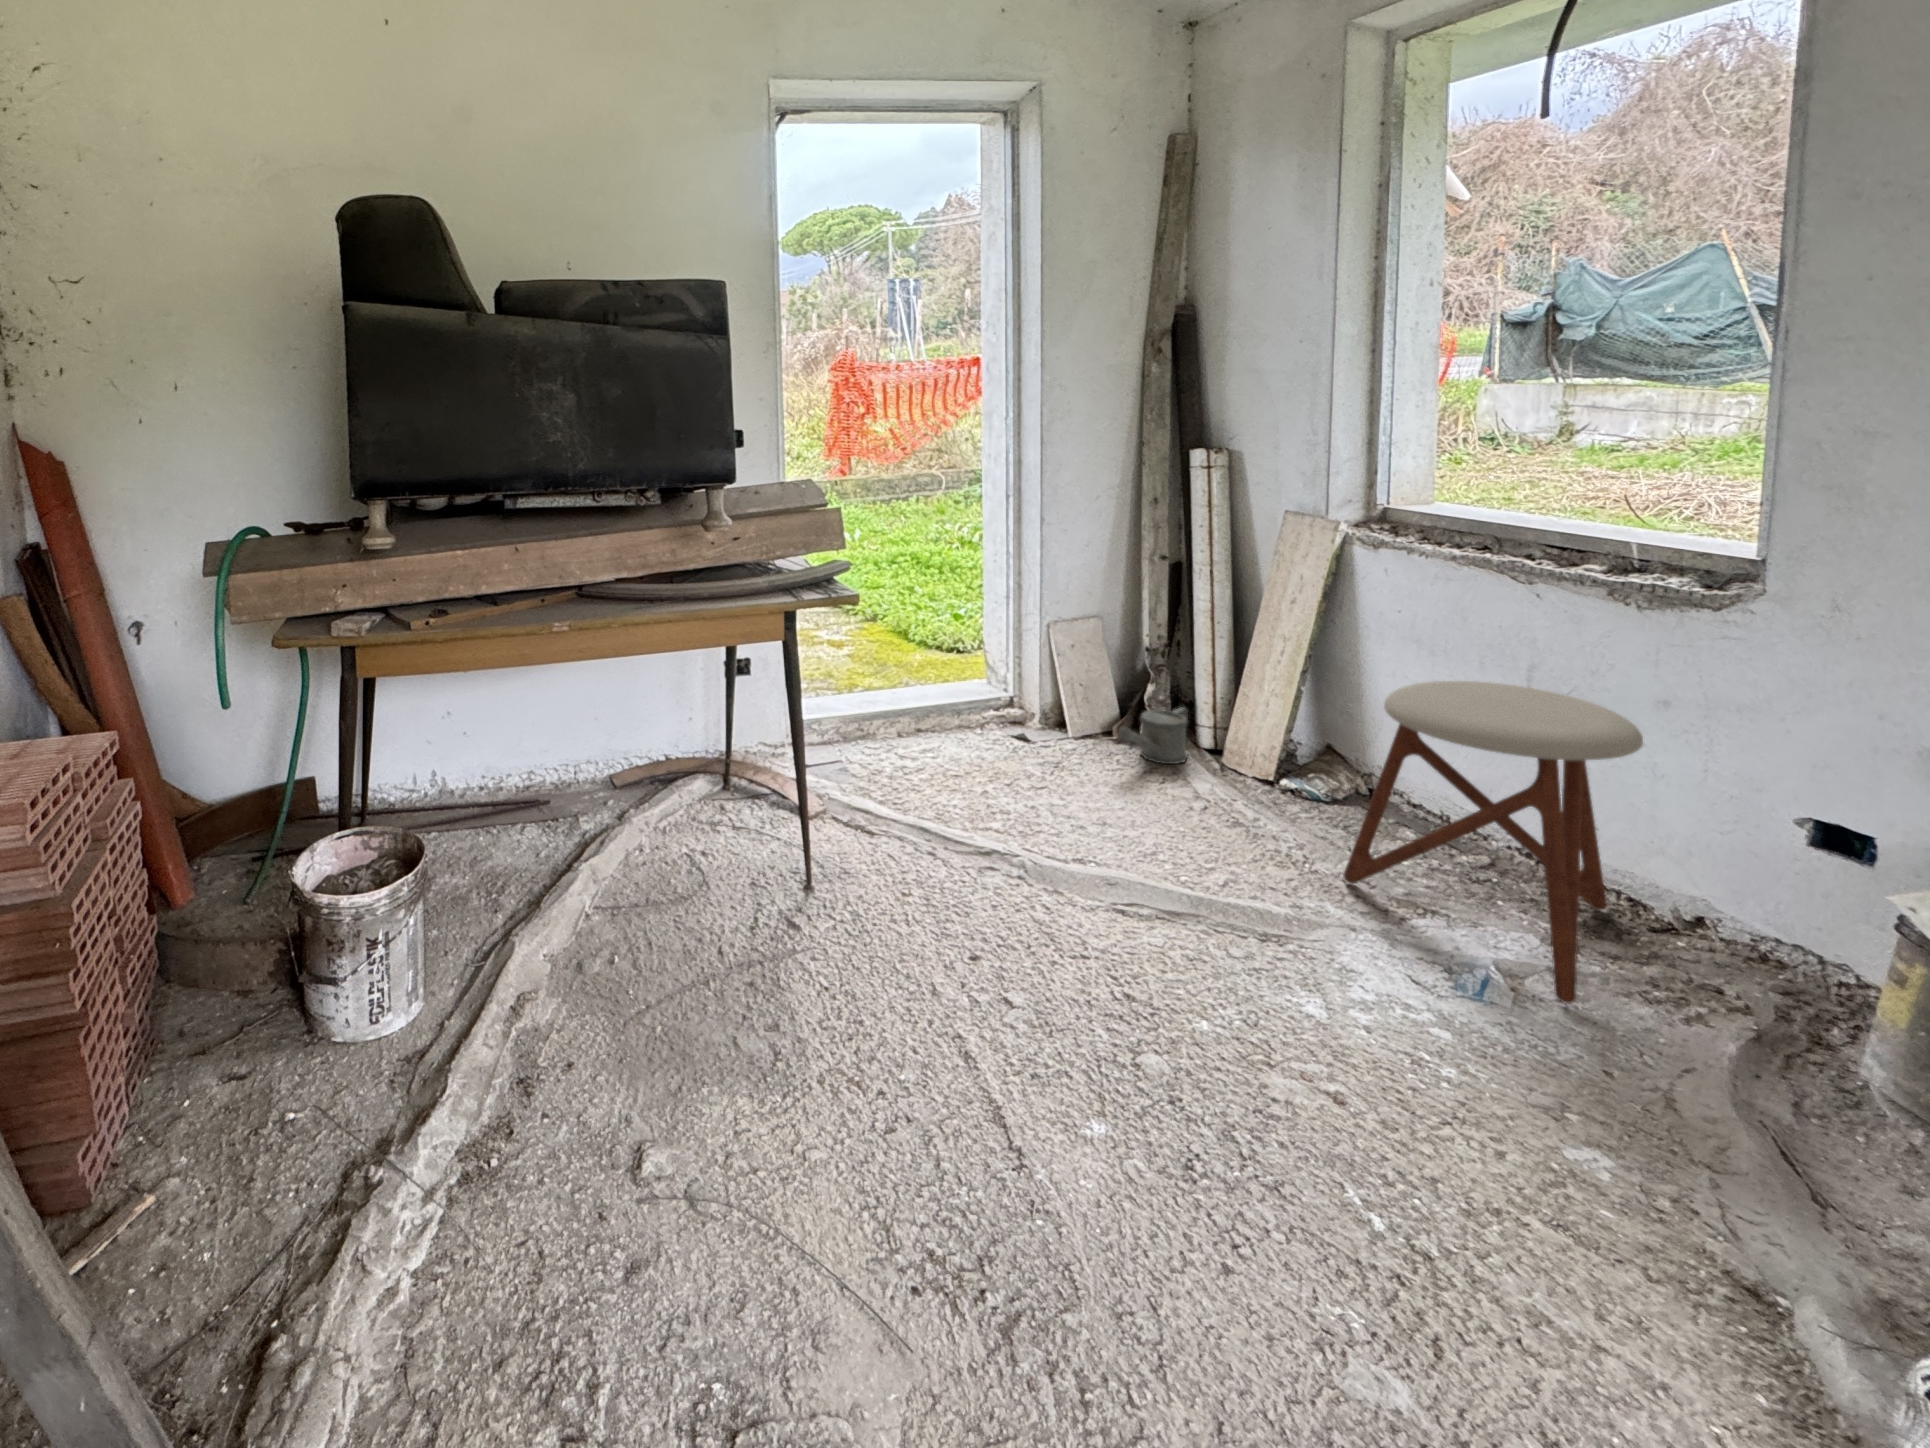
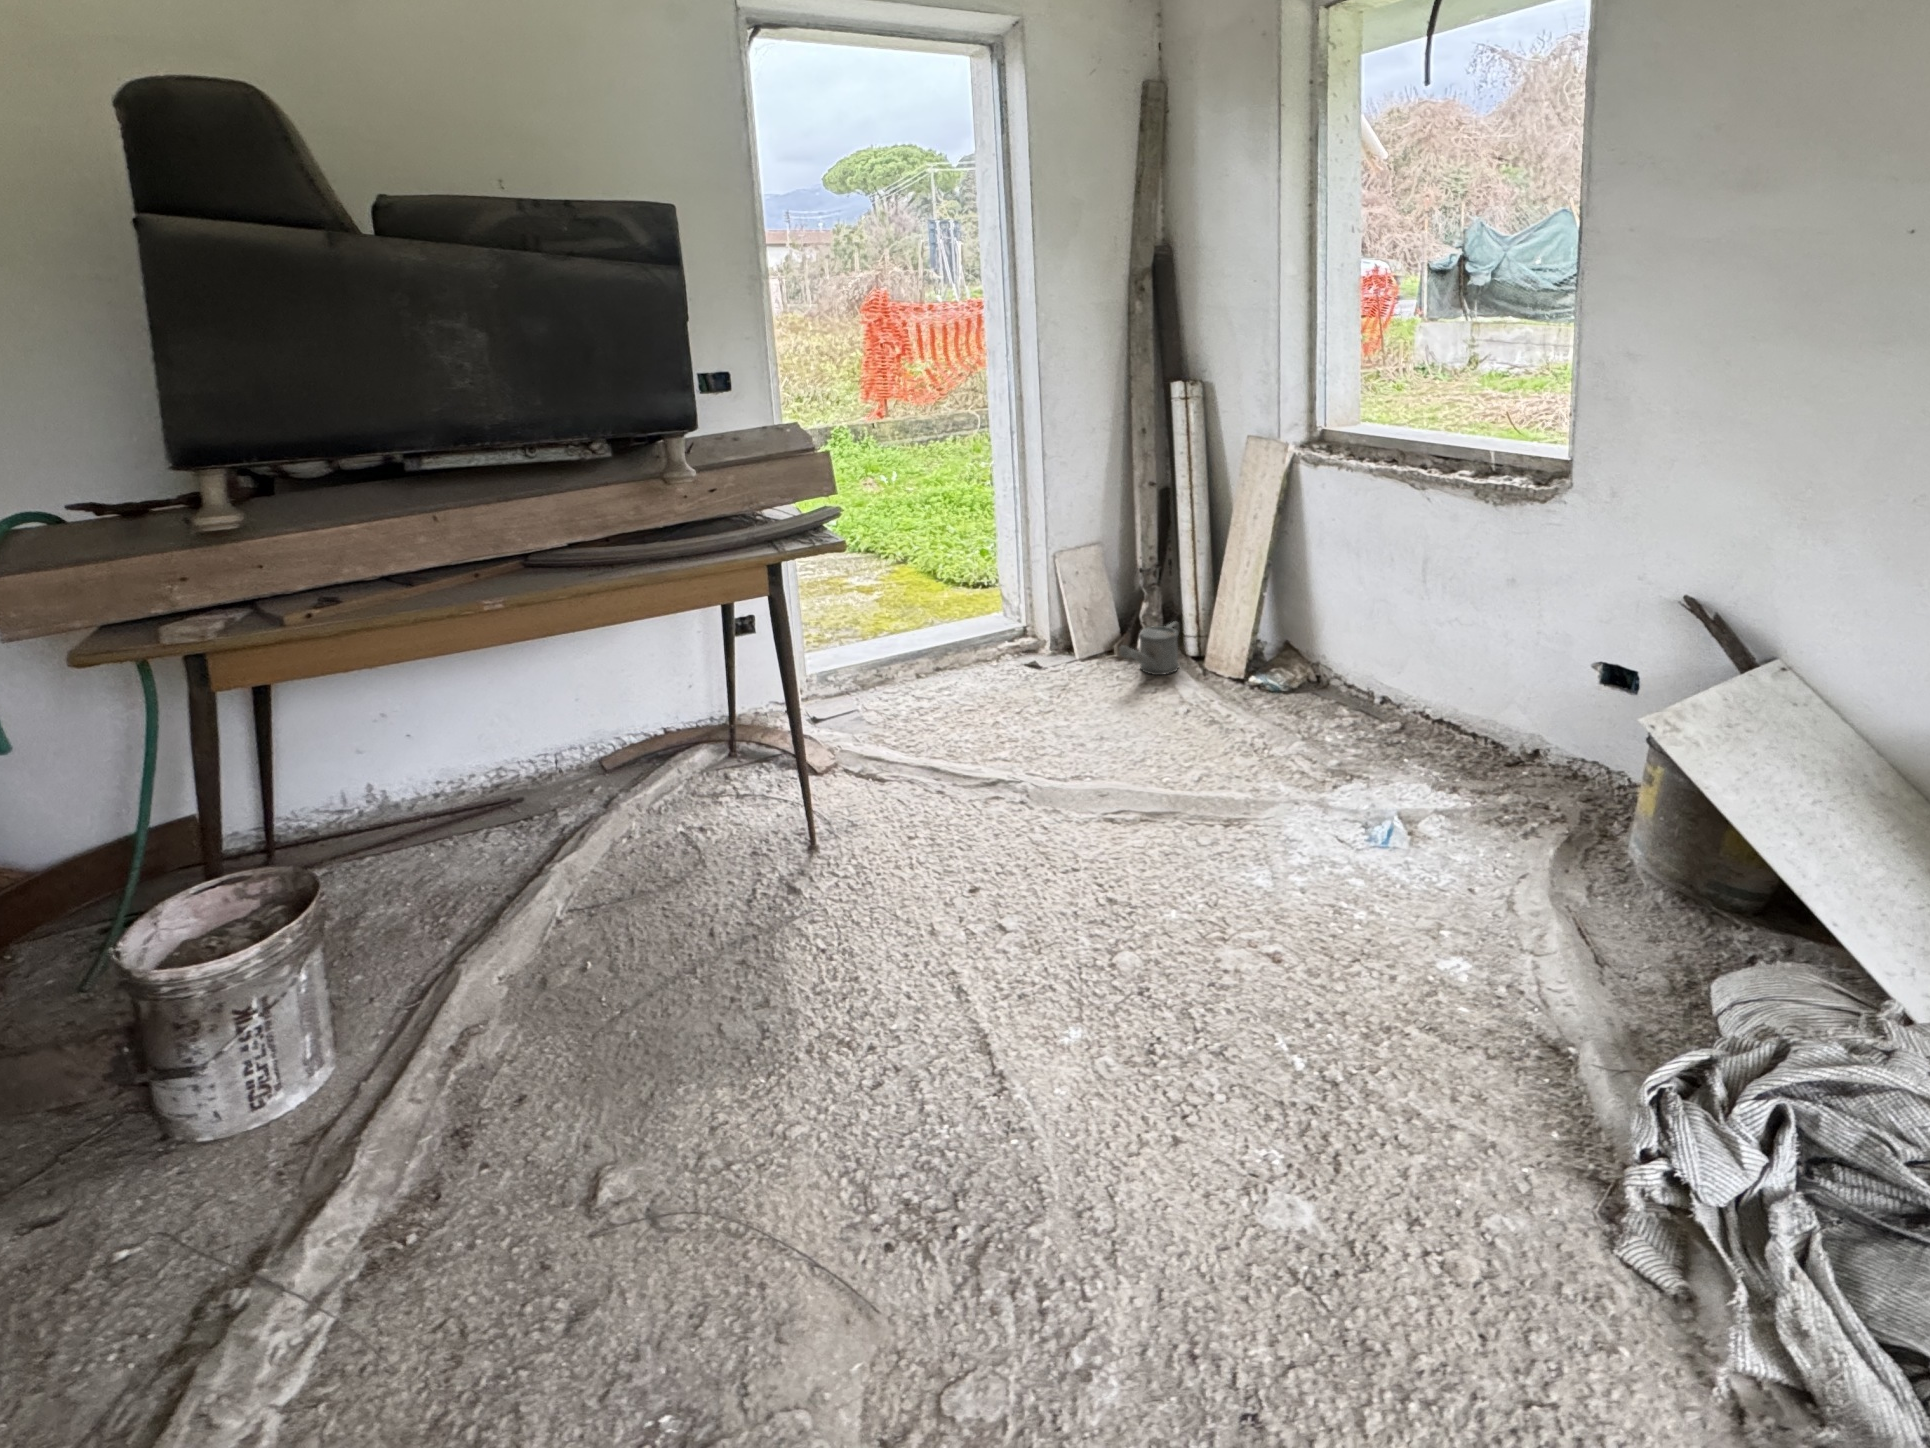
stool: present [1343,681,1643,1004] -> none [1293,578,1495,837]

